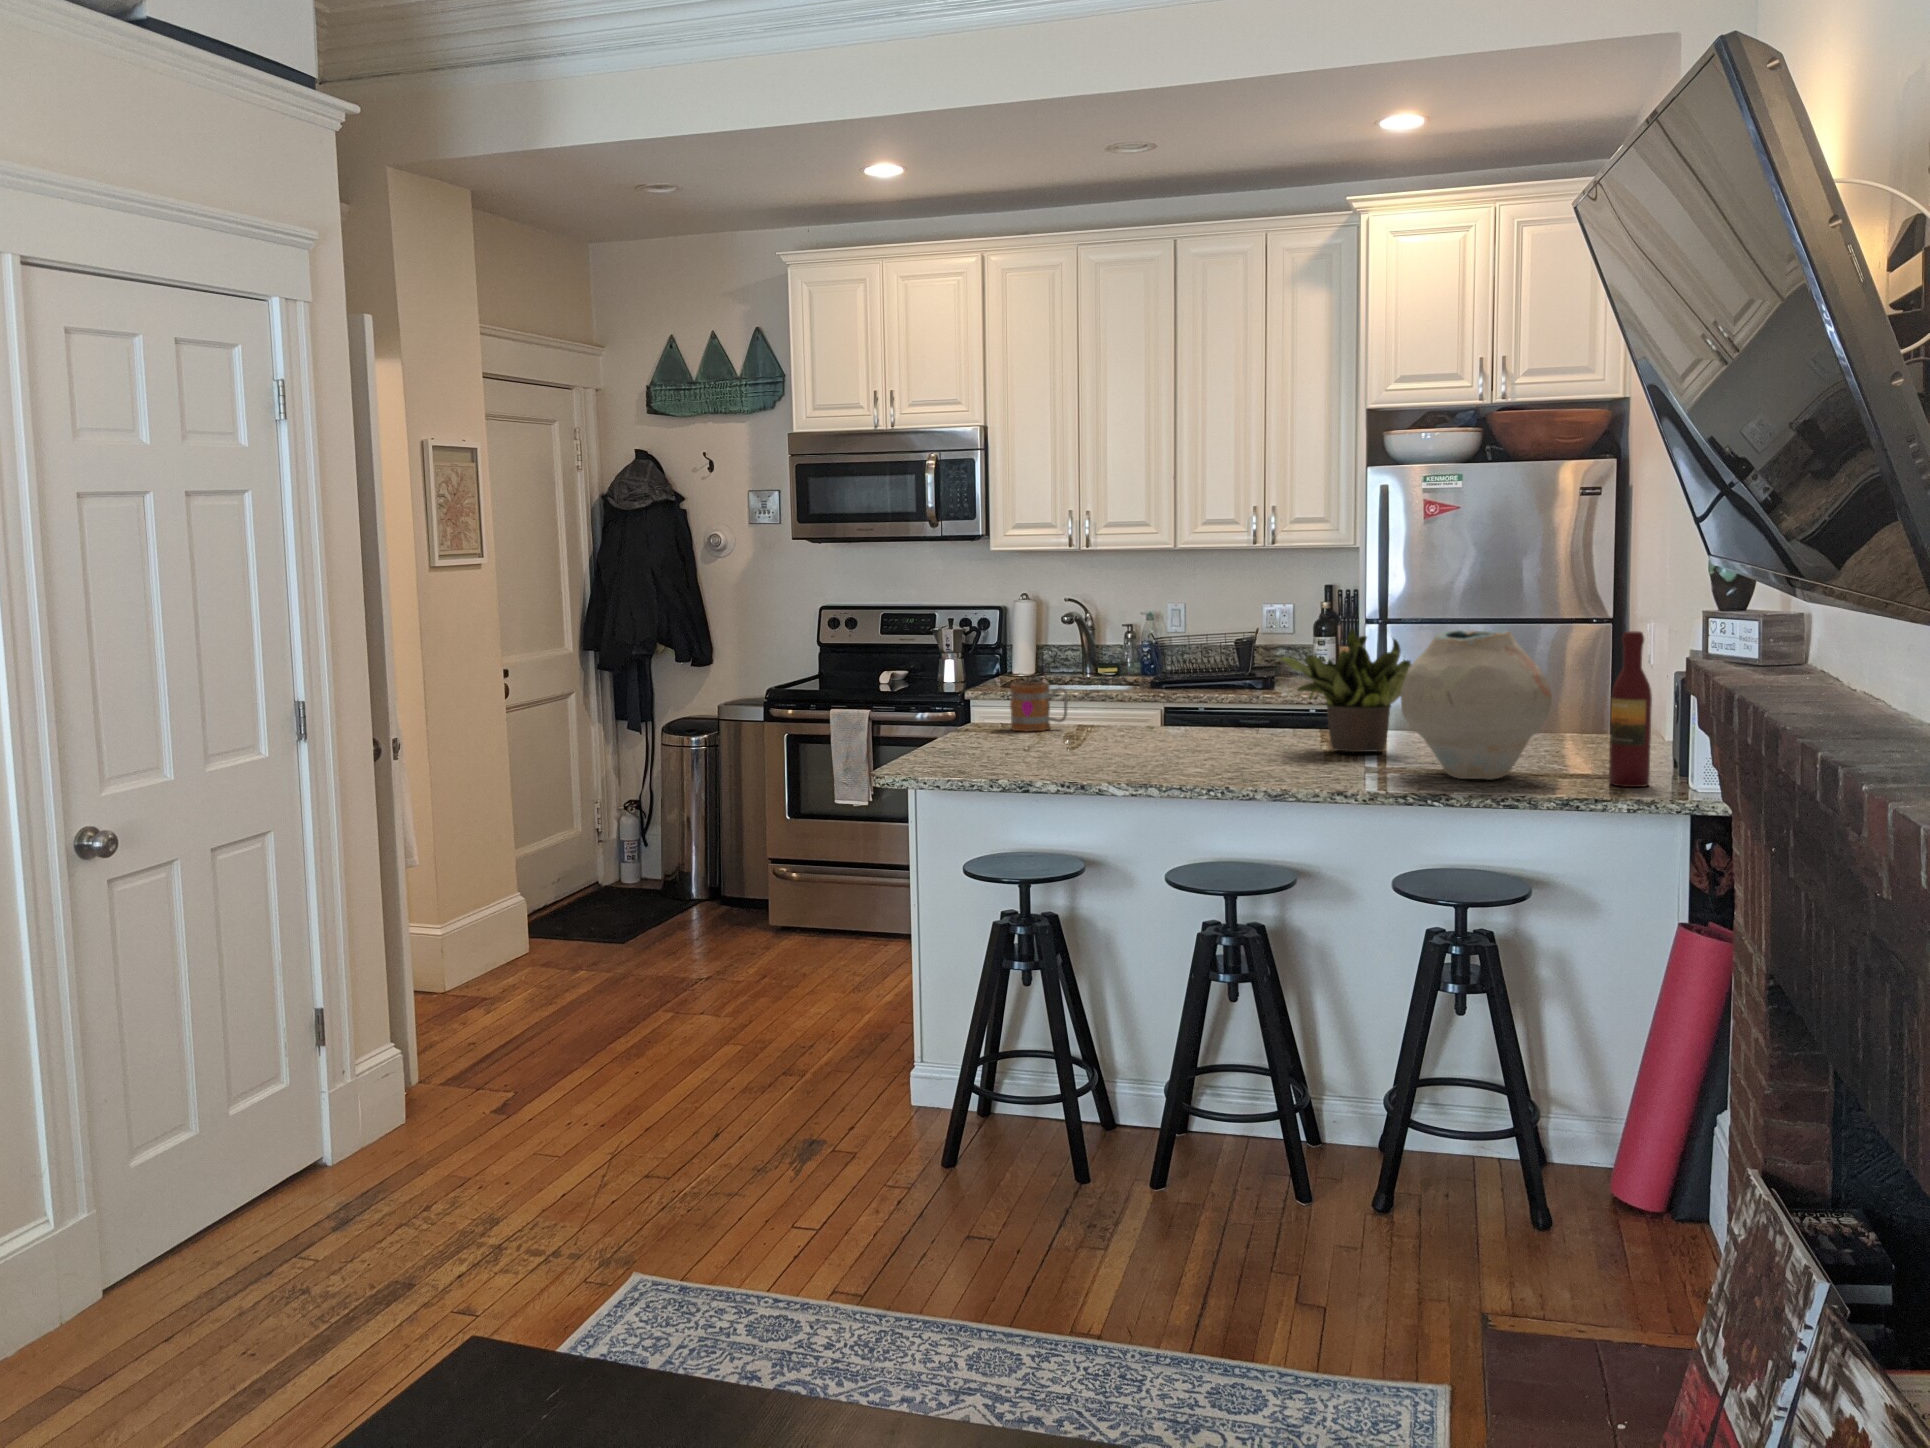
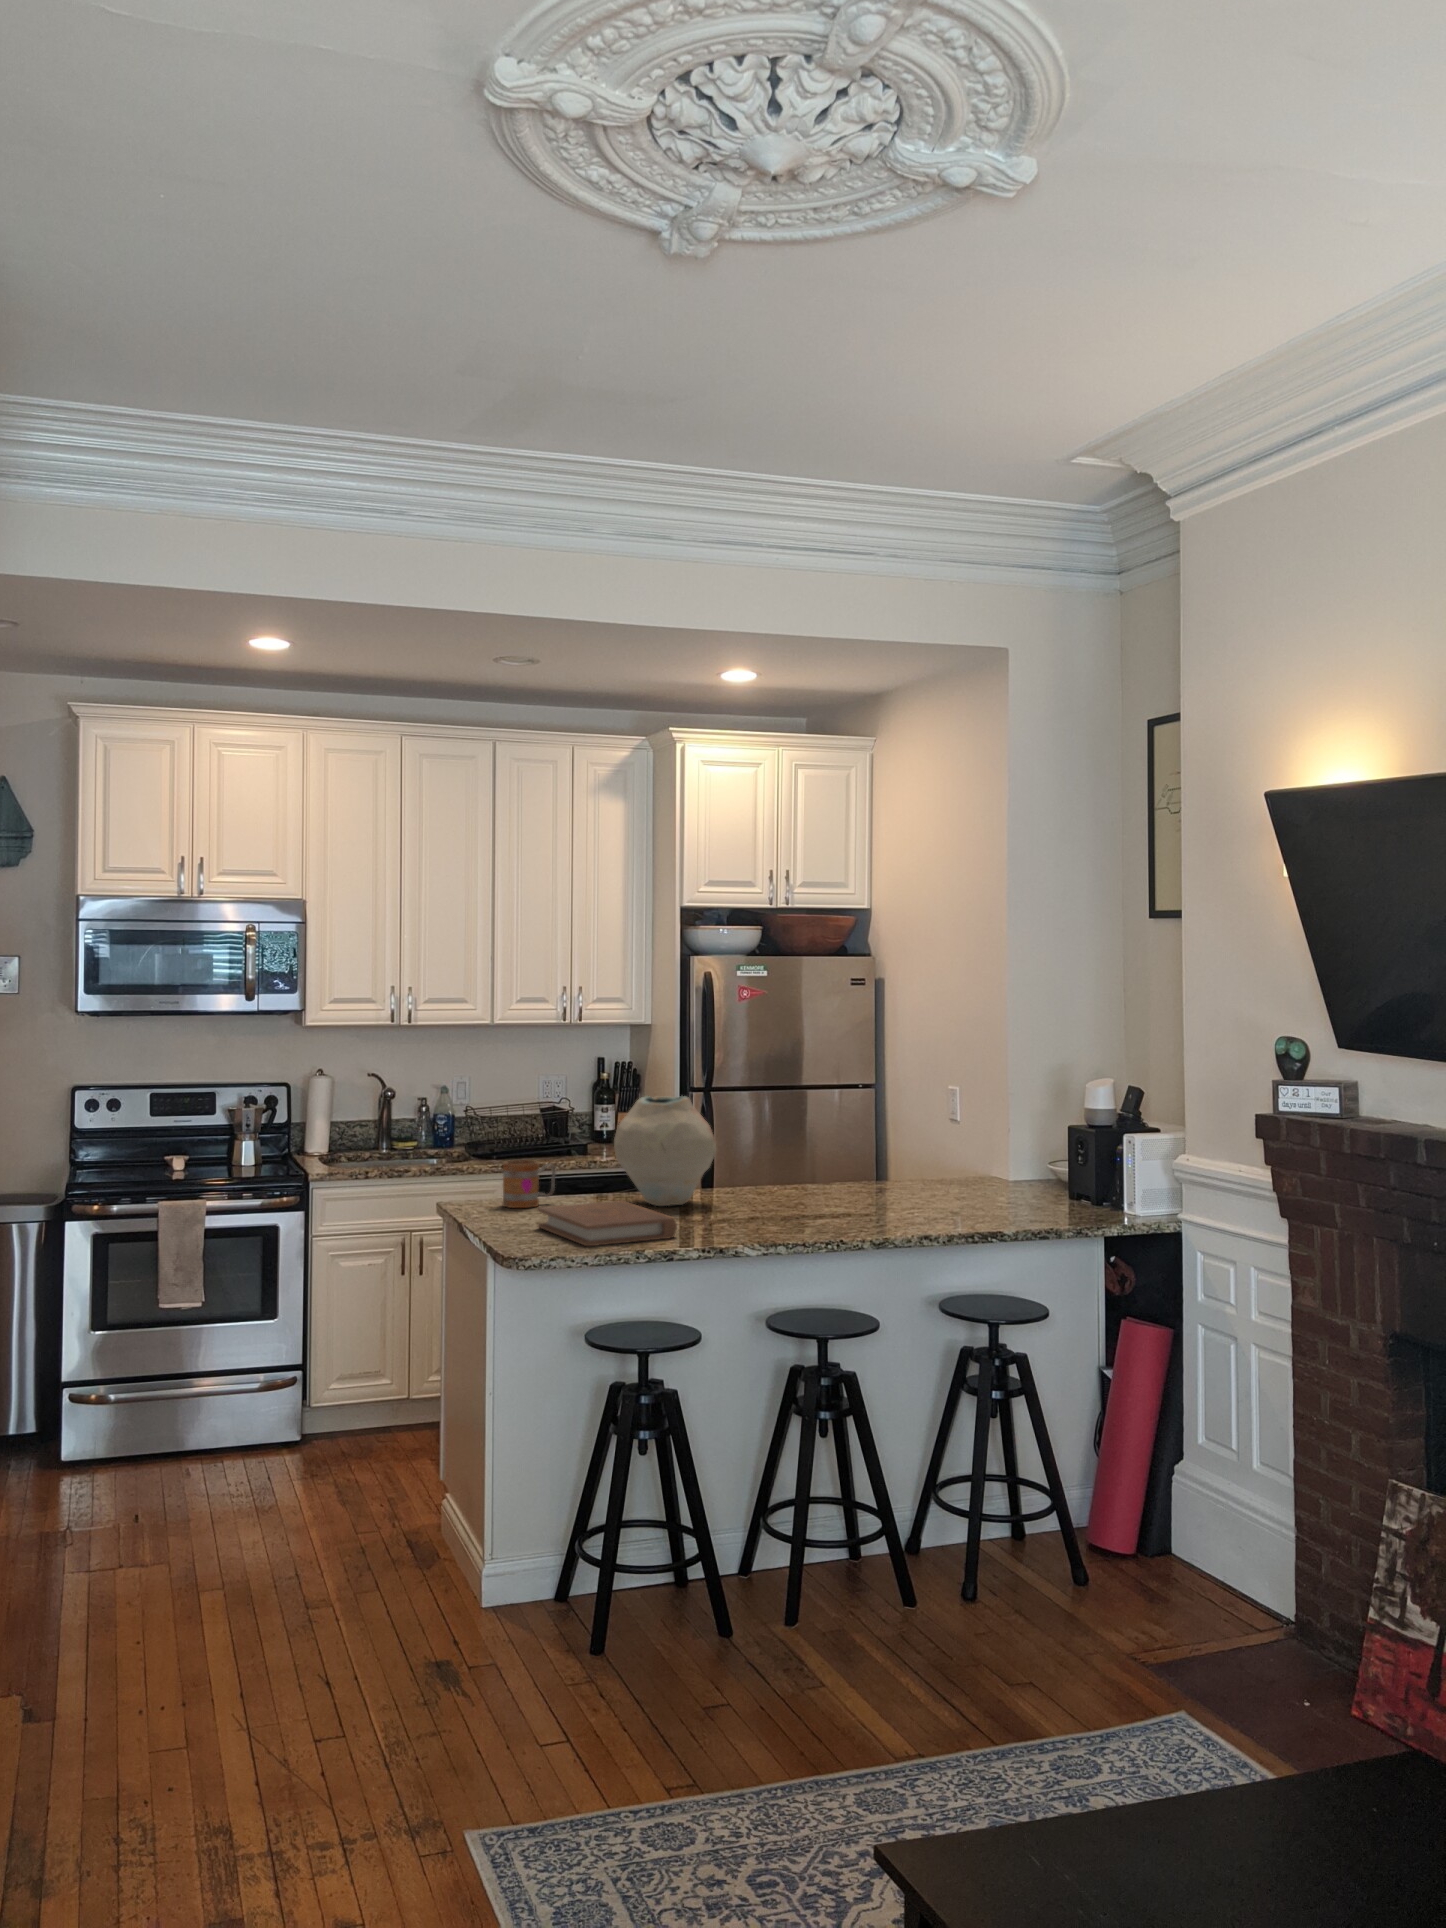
potted plant: present [1280,629,1411,752] -> none [777,1099,881,1203]
vase: present [1400,630,1552,780] -> present [614,1096,716,1206]
wine bottle: present [1609,631,1652,787] -> none [1058,1099,1084,1212]
book: none [954,728,1076,769] -> present [538,1201,677,1246]

